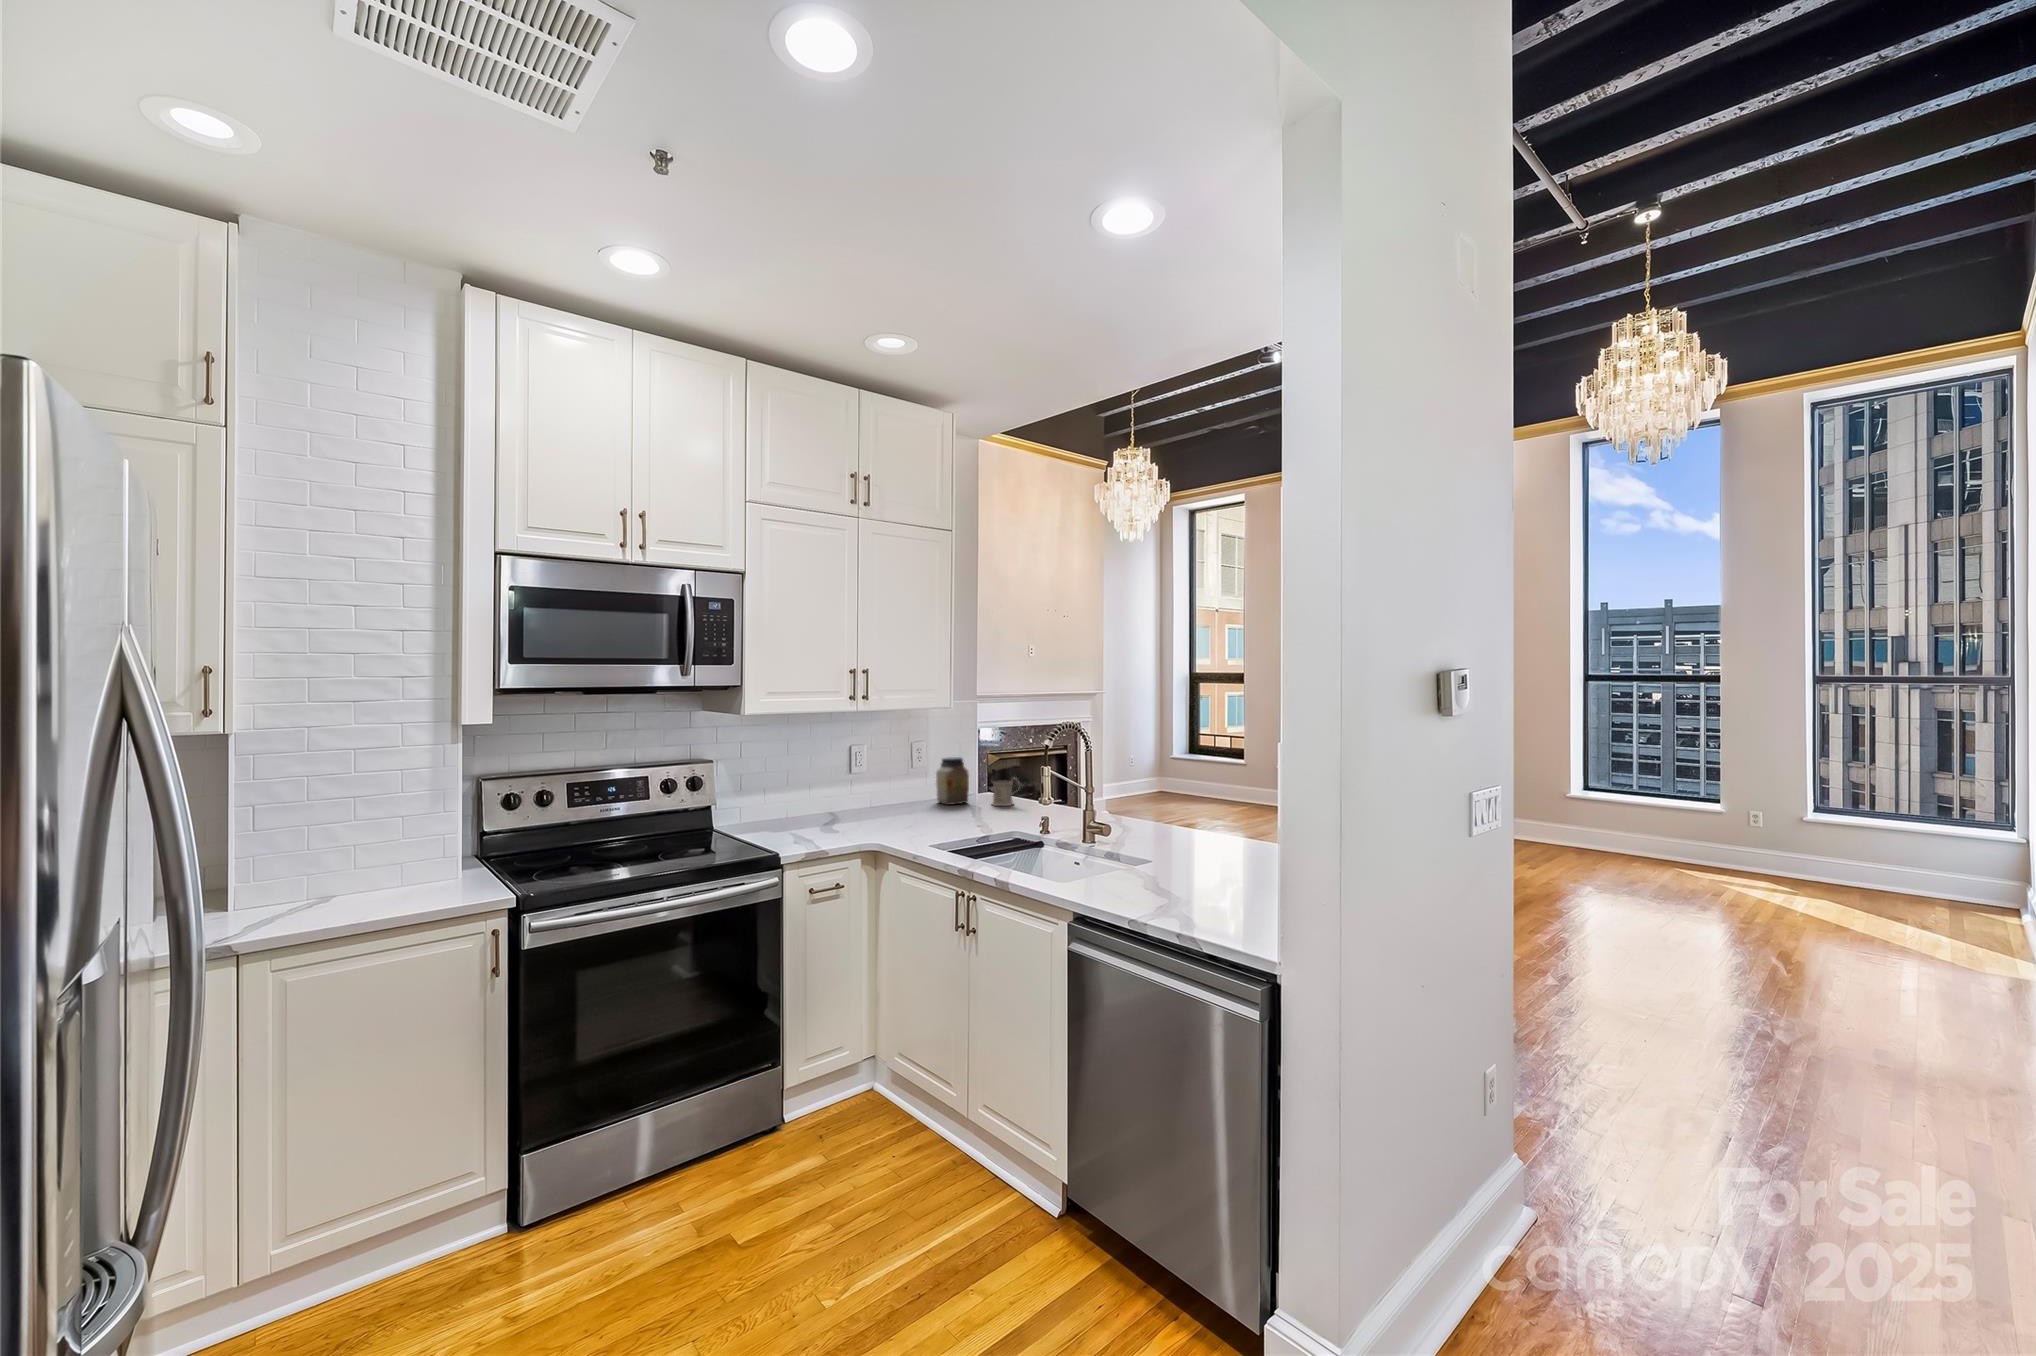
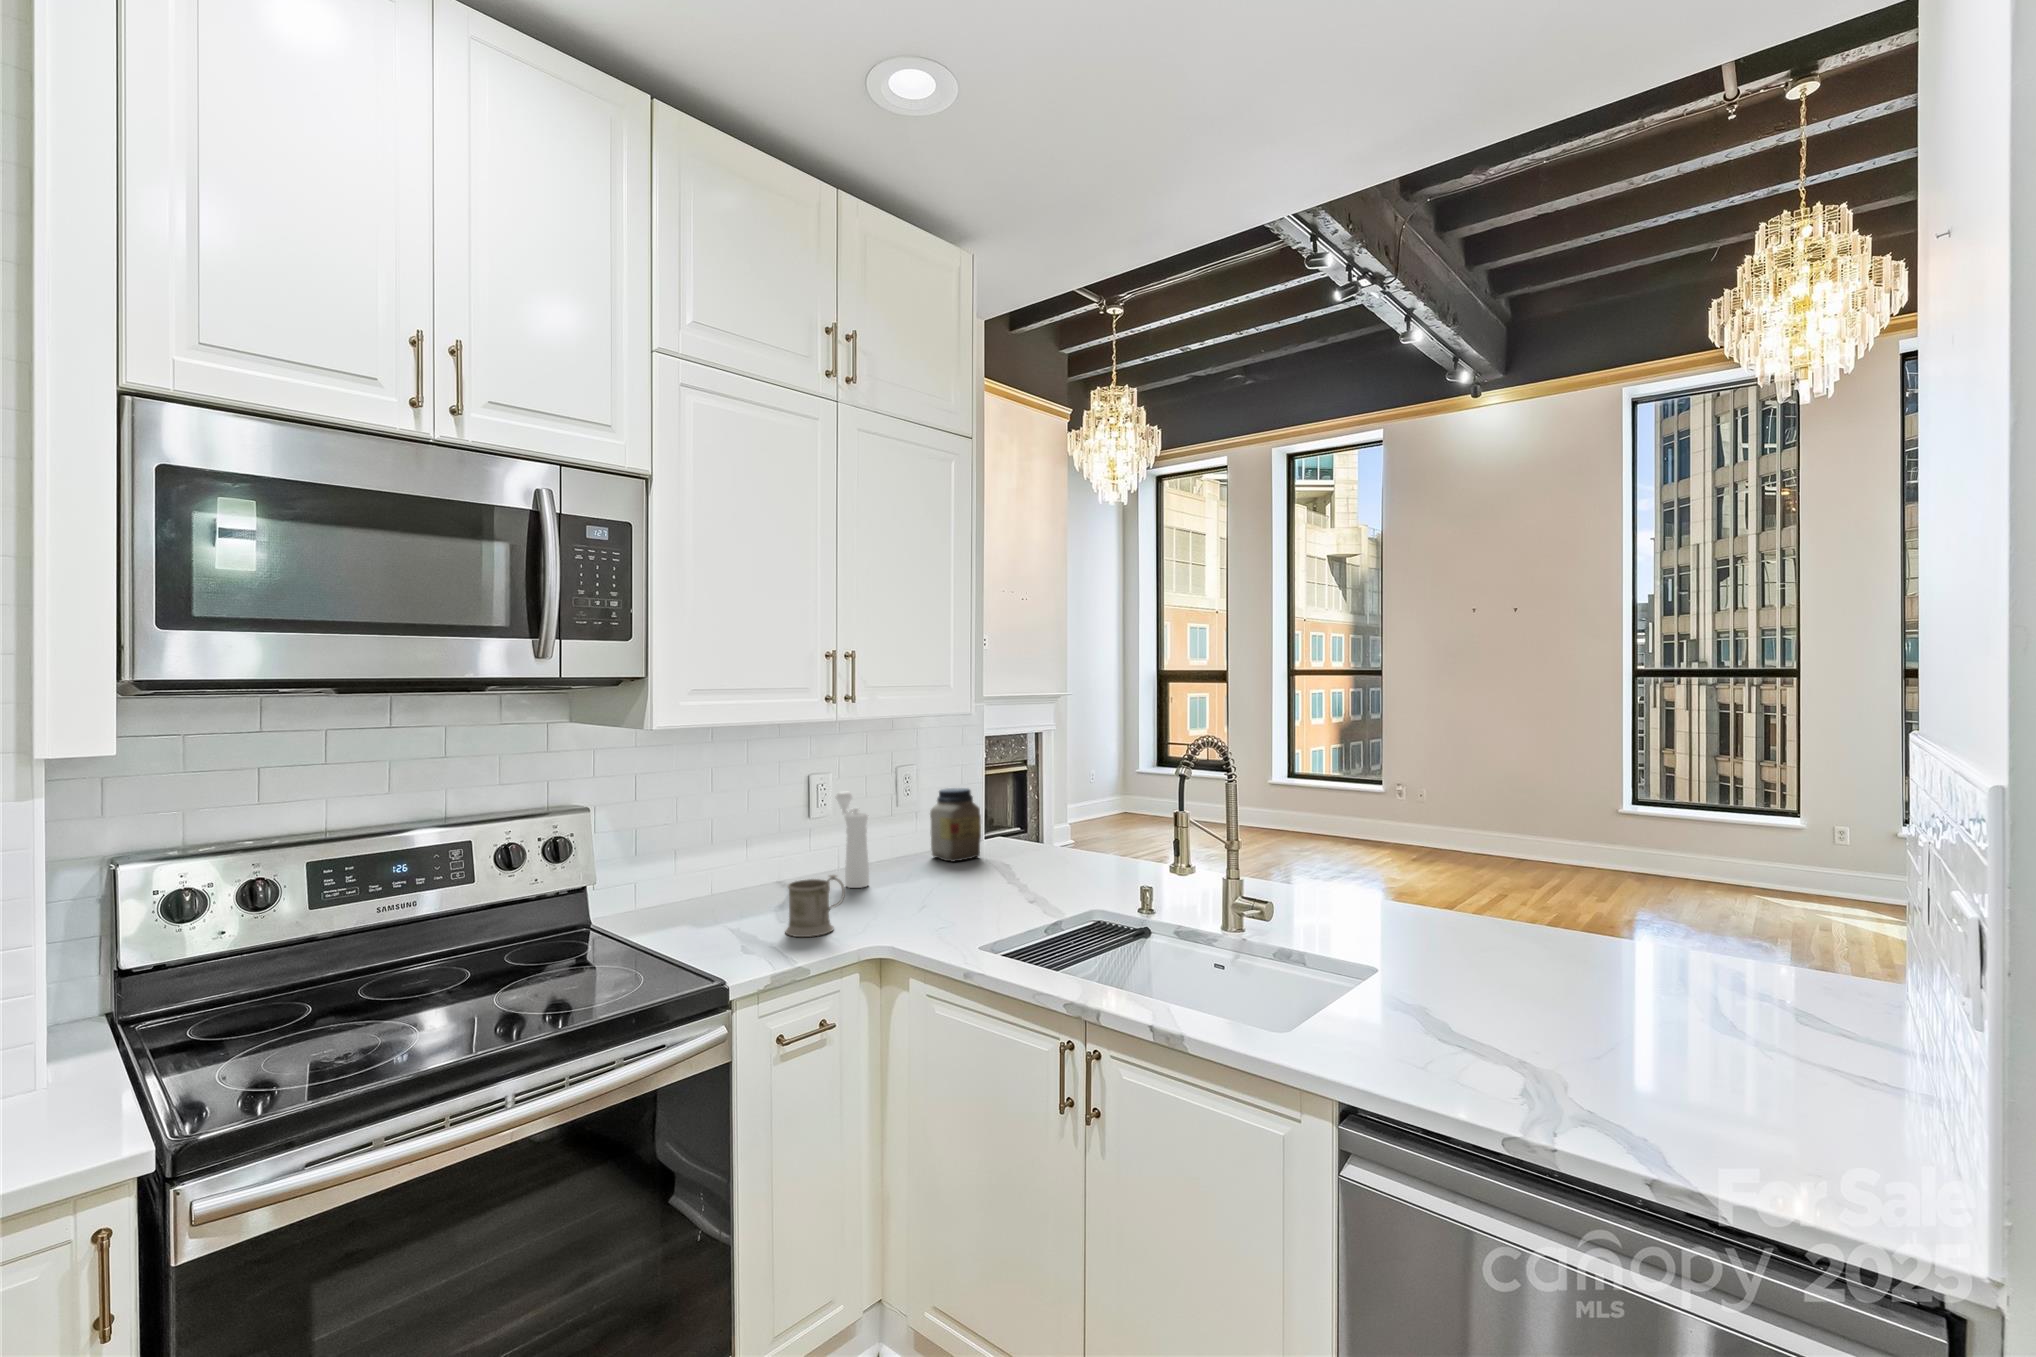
pepper mill: none [869,757,887,817] -> present [836,792,869,888]
mug: present [992,778,1015,806] -> present [785,875,845,937]

